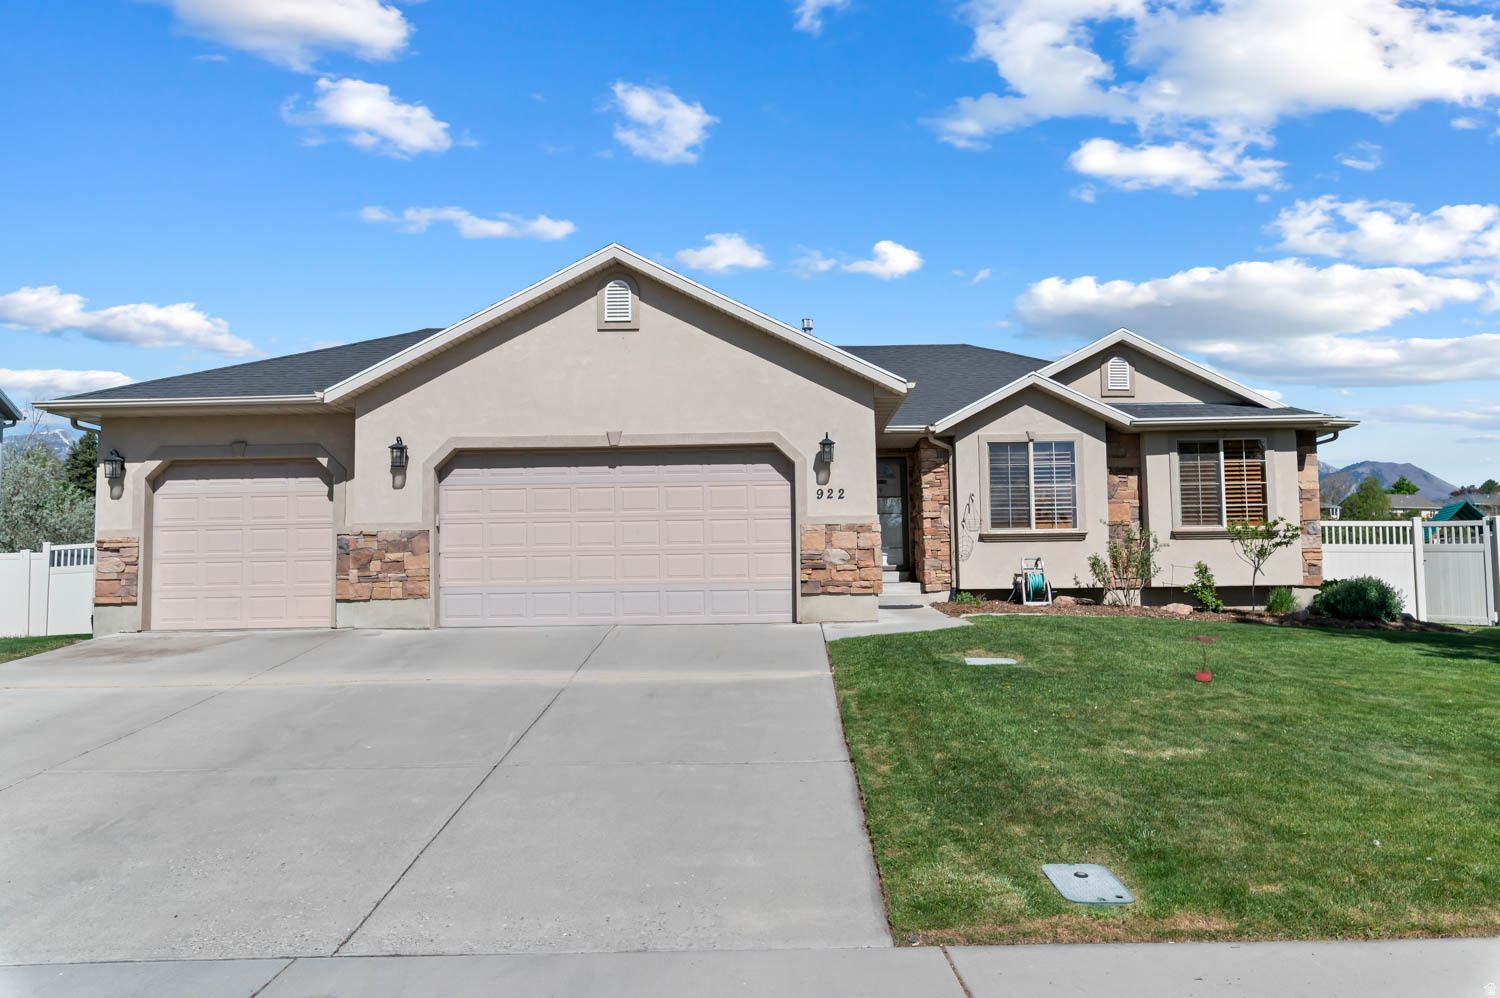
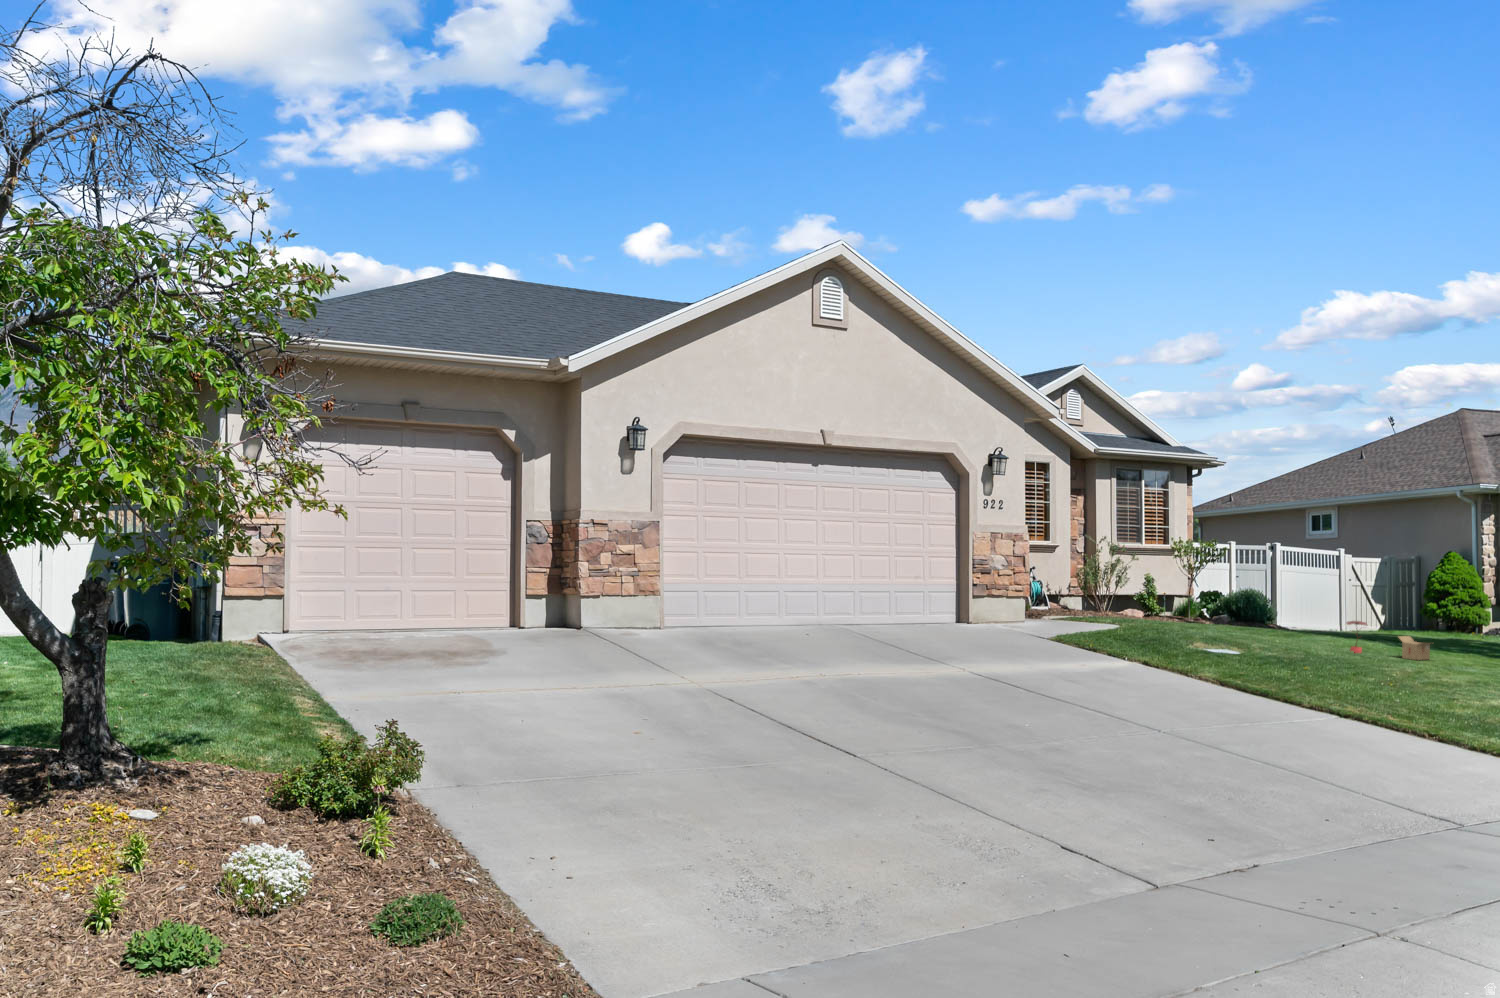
cardboard box: none [1247,660,1301,698] -> present [1399,636,1430,660]

